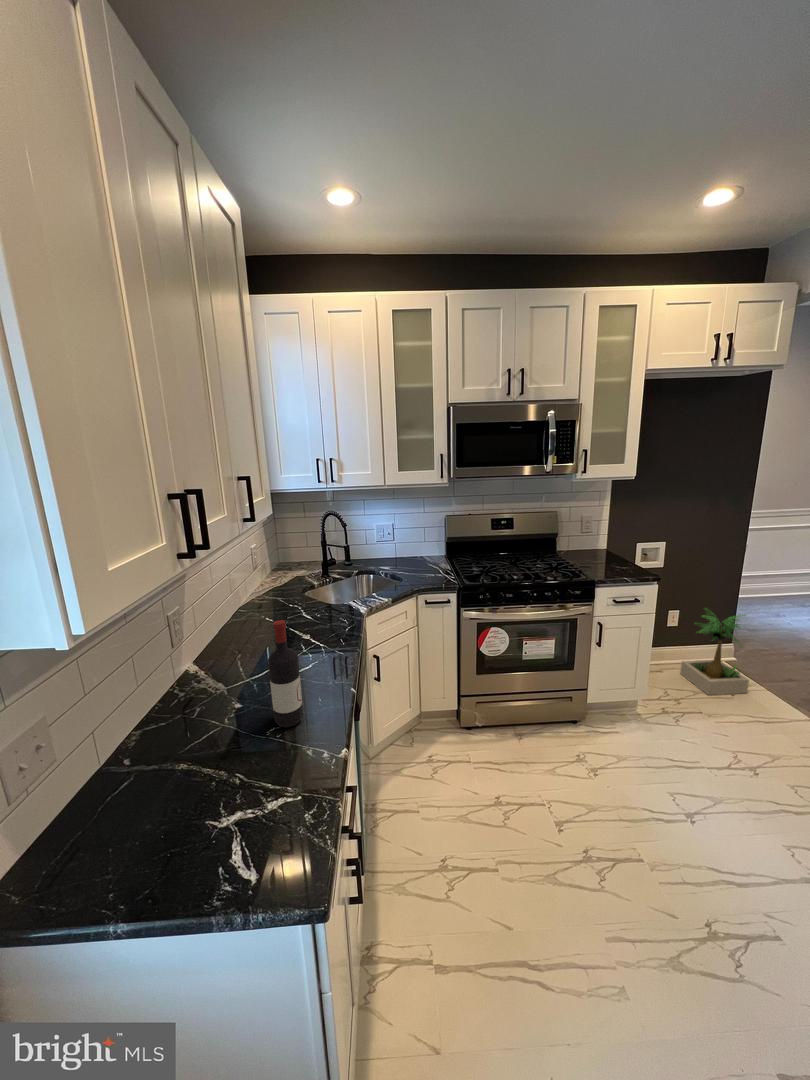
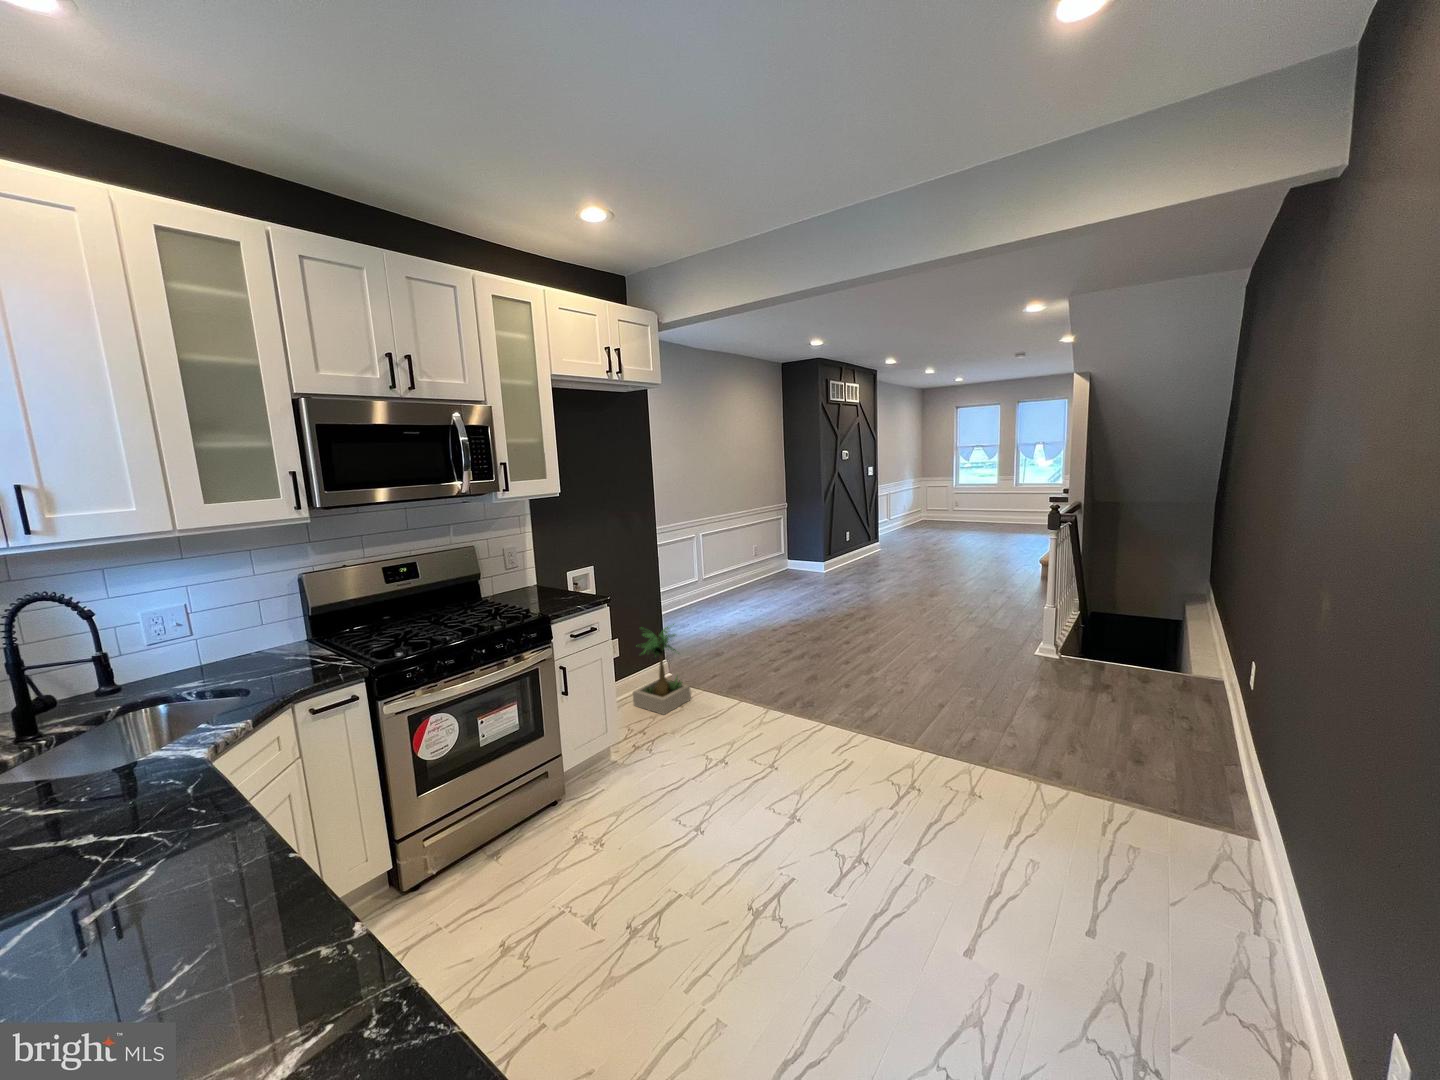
wine bottle: present [268,620,303,727] -> none [114,758,218,983]

